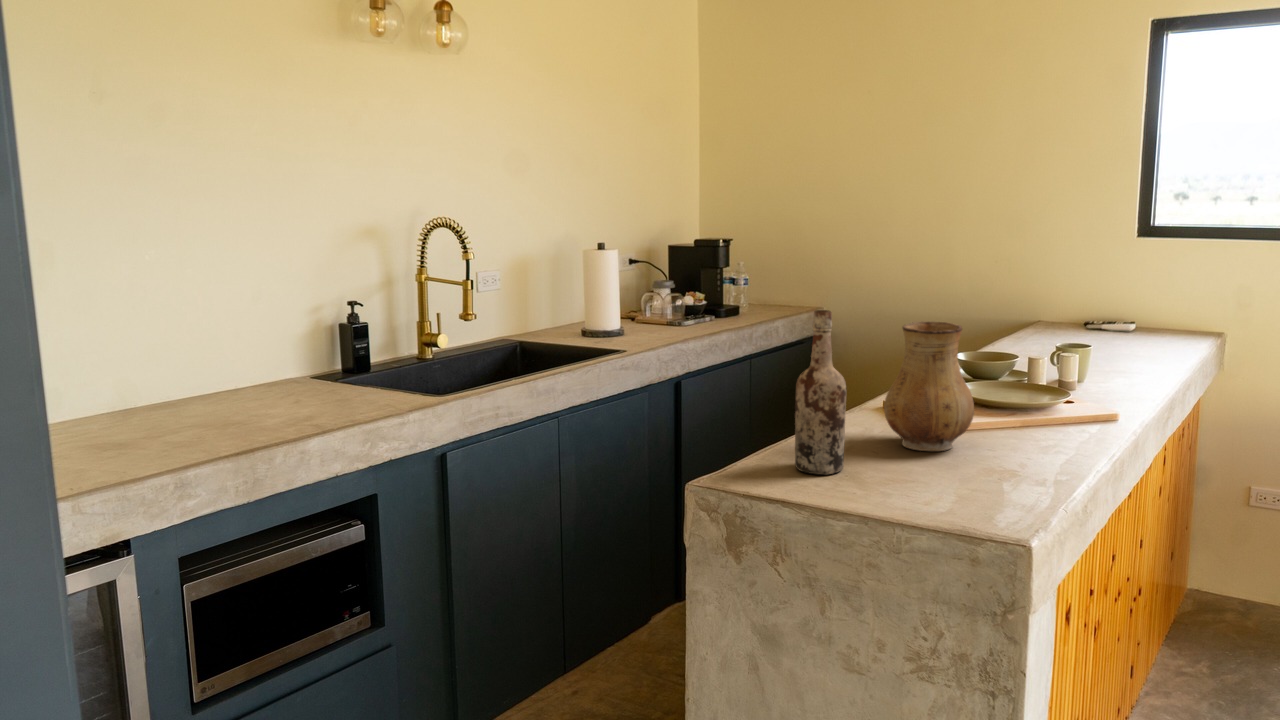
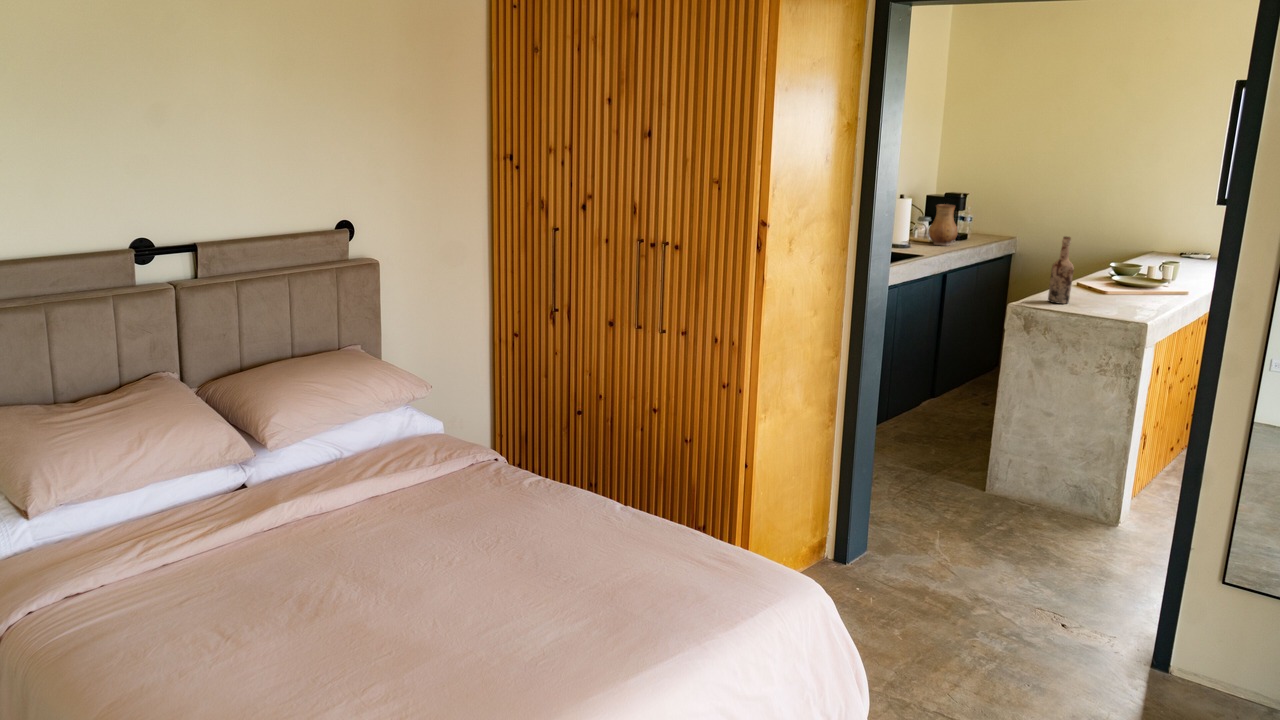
ceramic pitcher: present [884,321,974,451] -> present [929,204,958,246]

